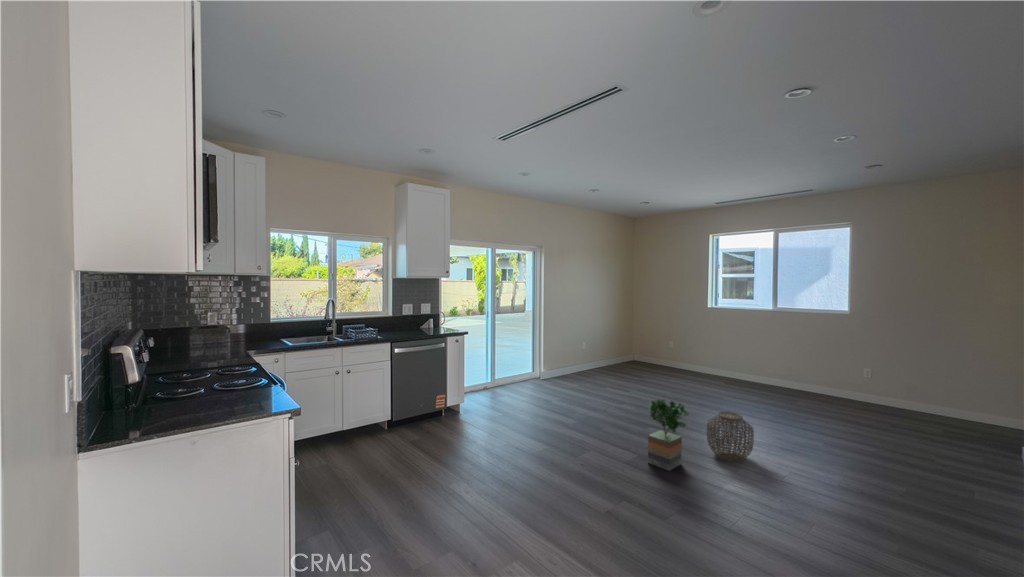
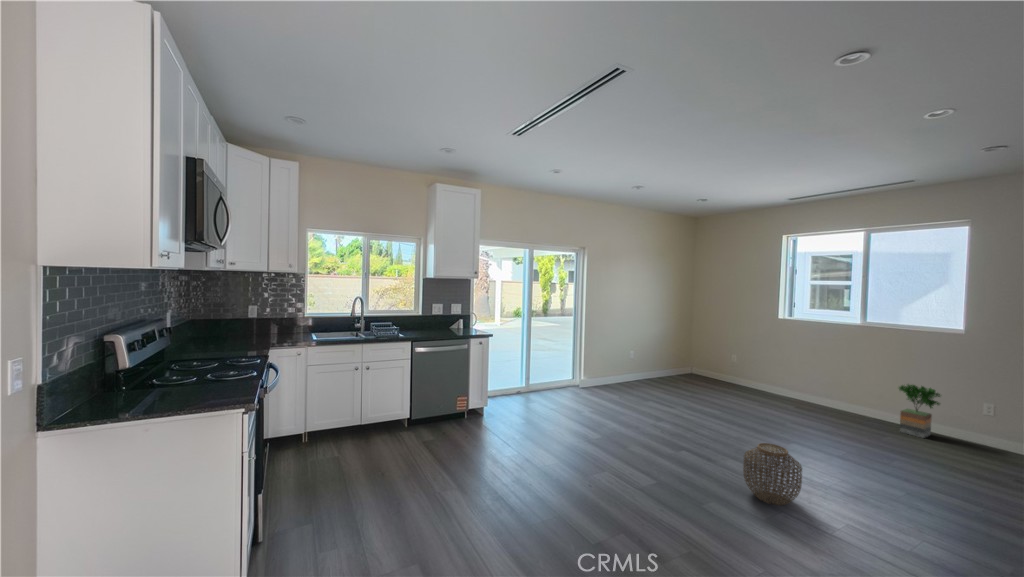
potted tree: present [648,400,690,471] -> present [899,384,940,438]

